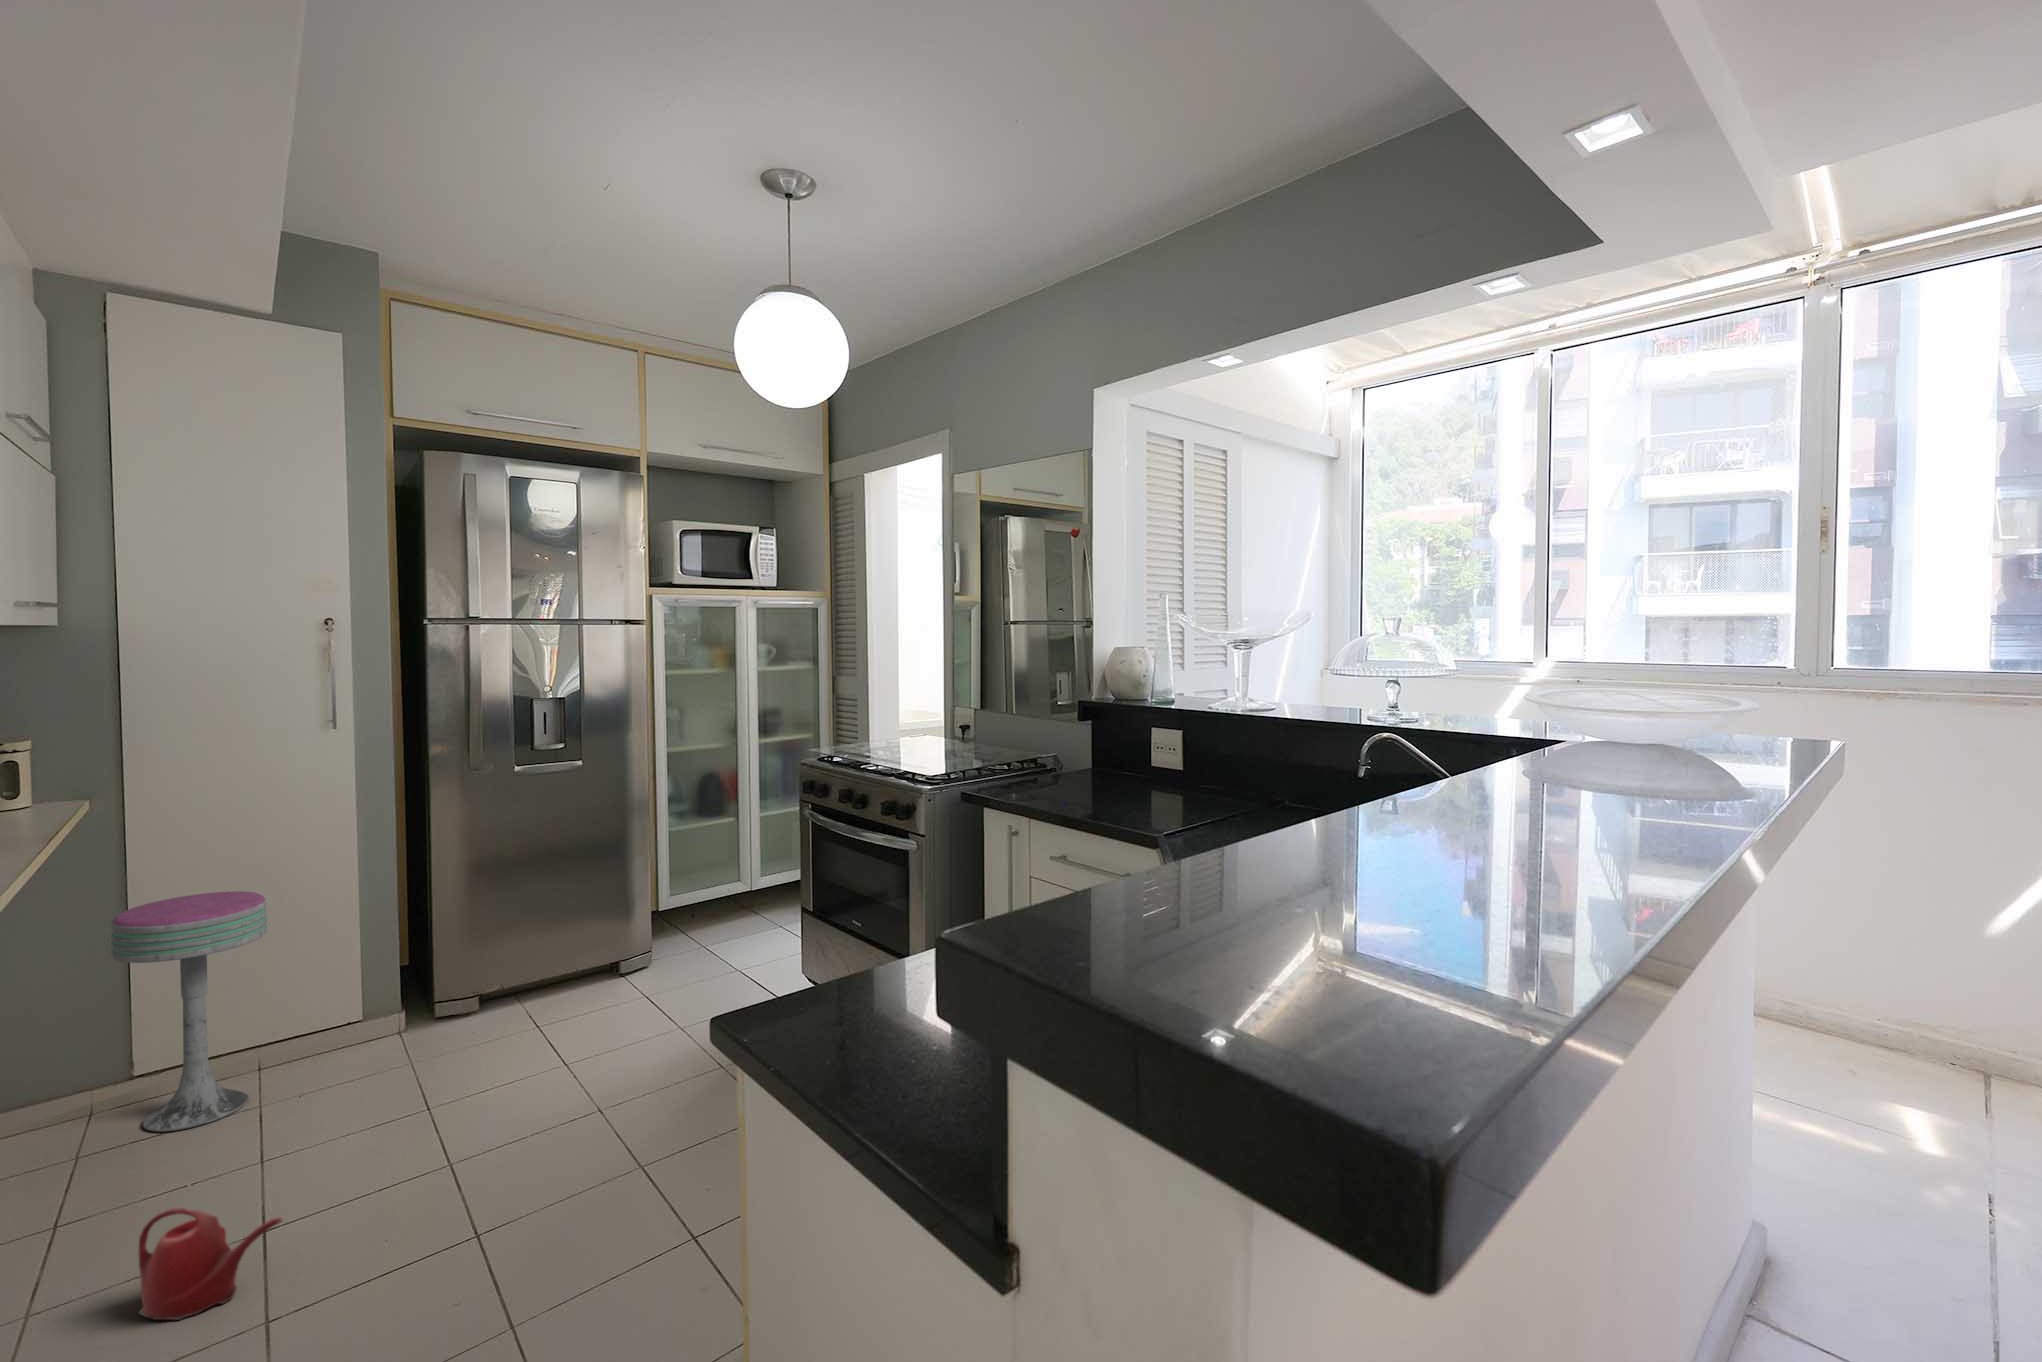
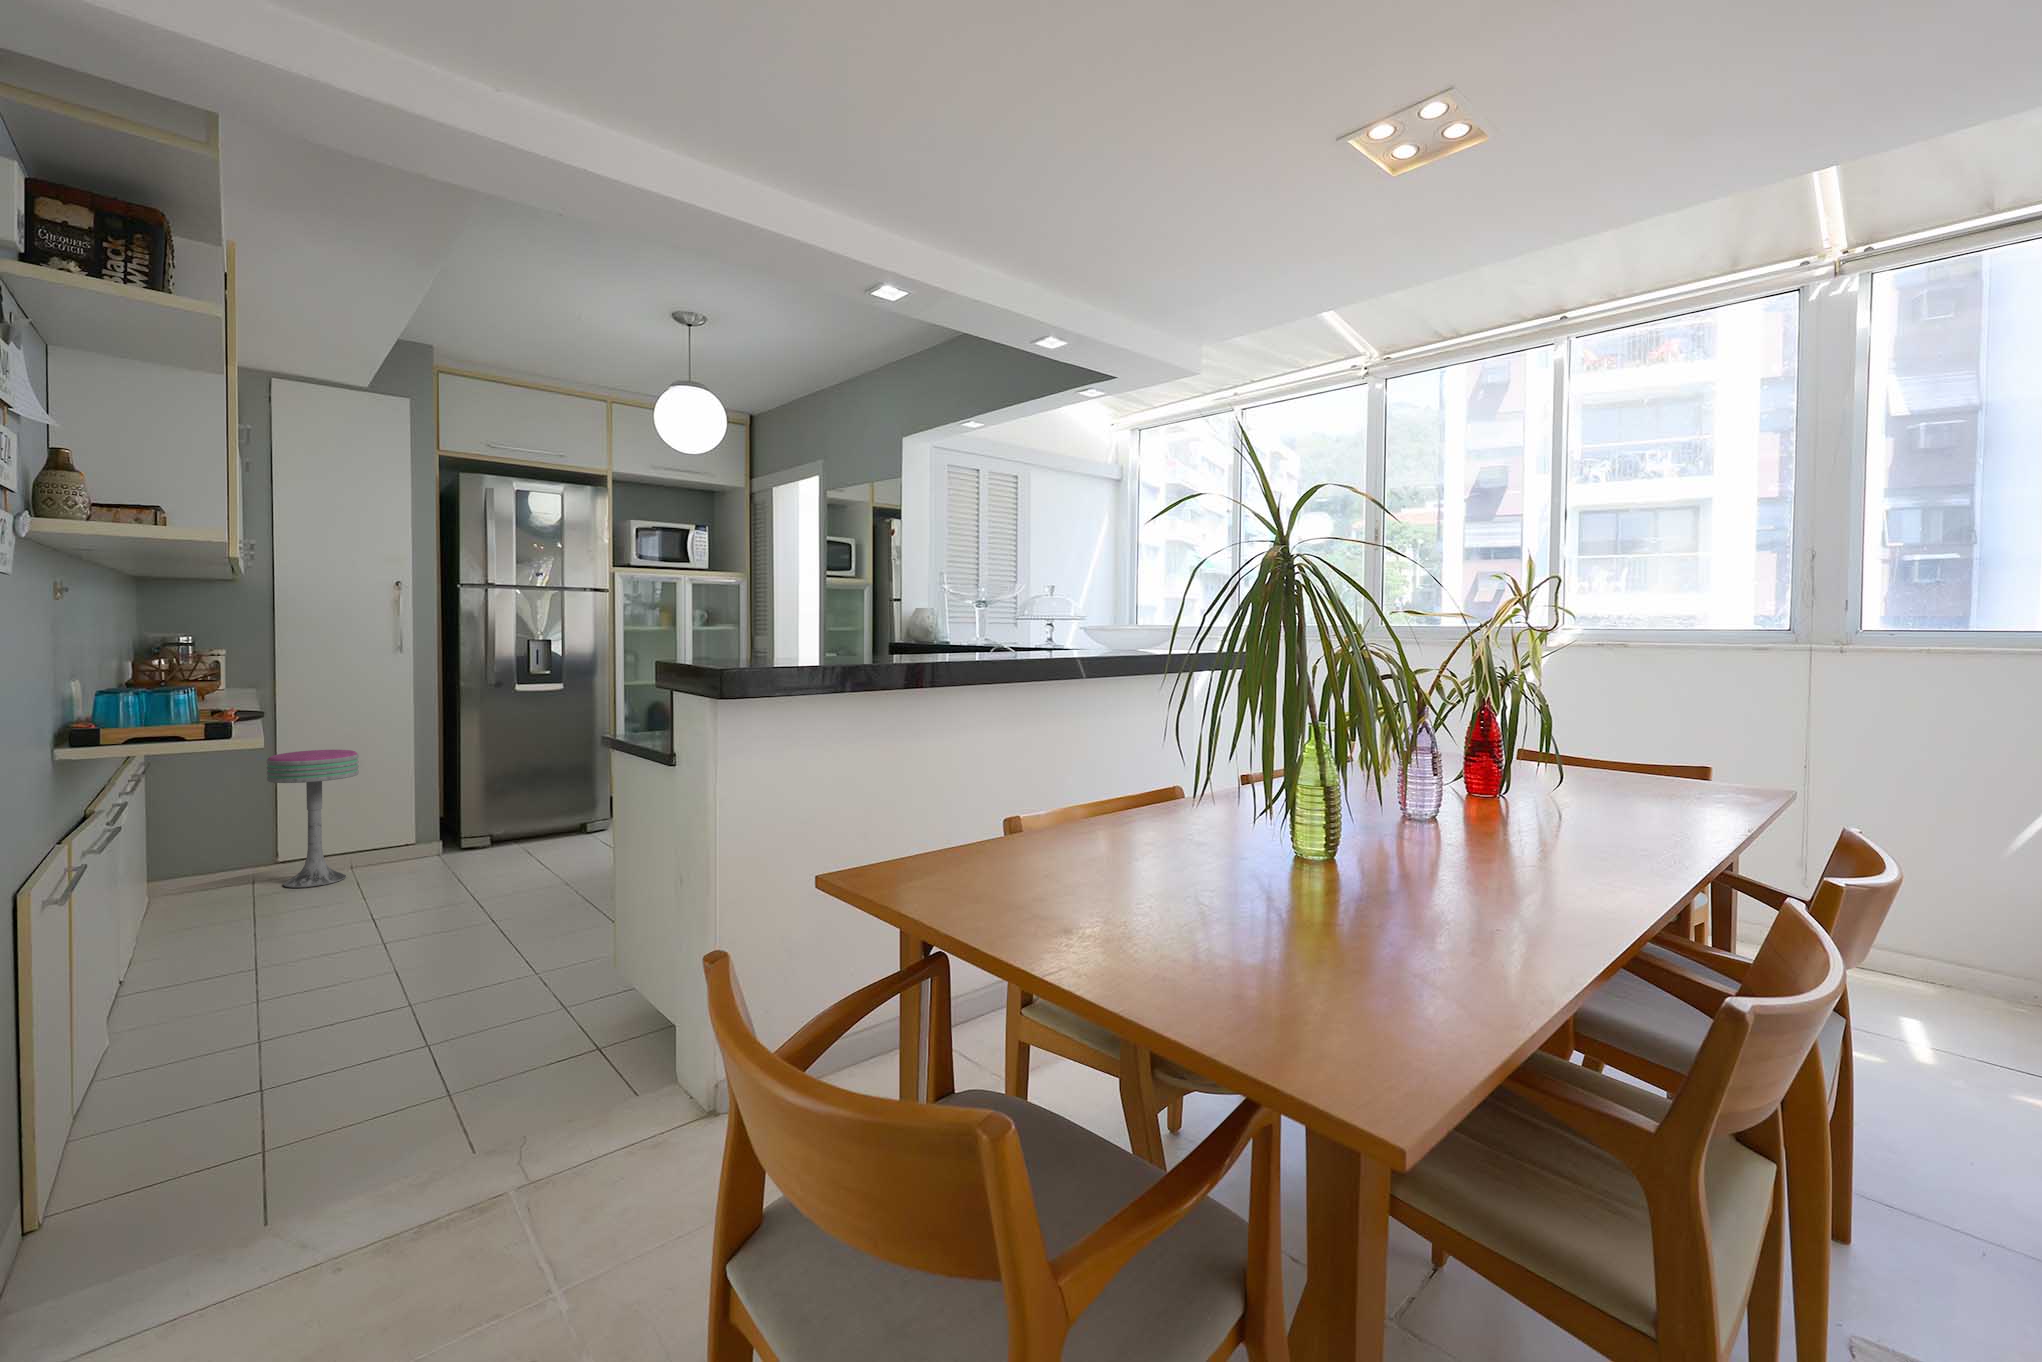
watering can: present [139,1208,282,1320] -> none [301,889,379,944]

